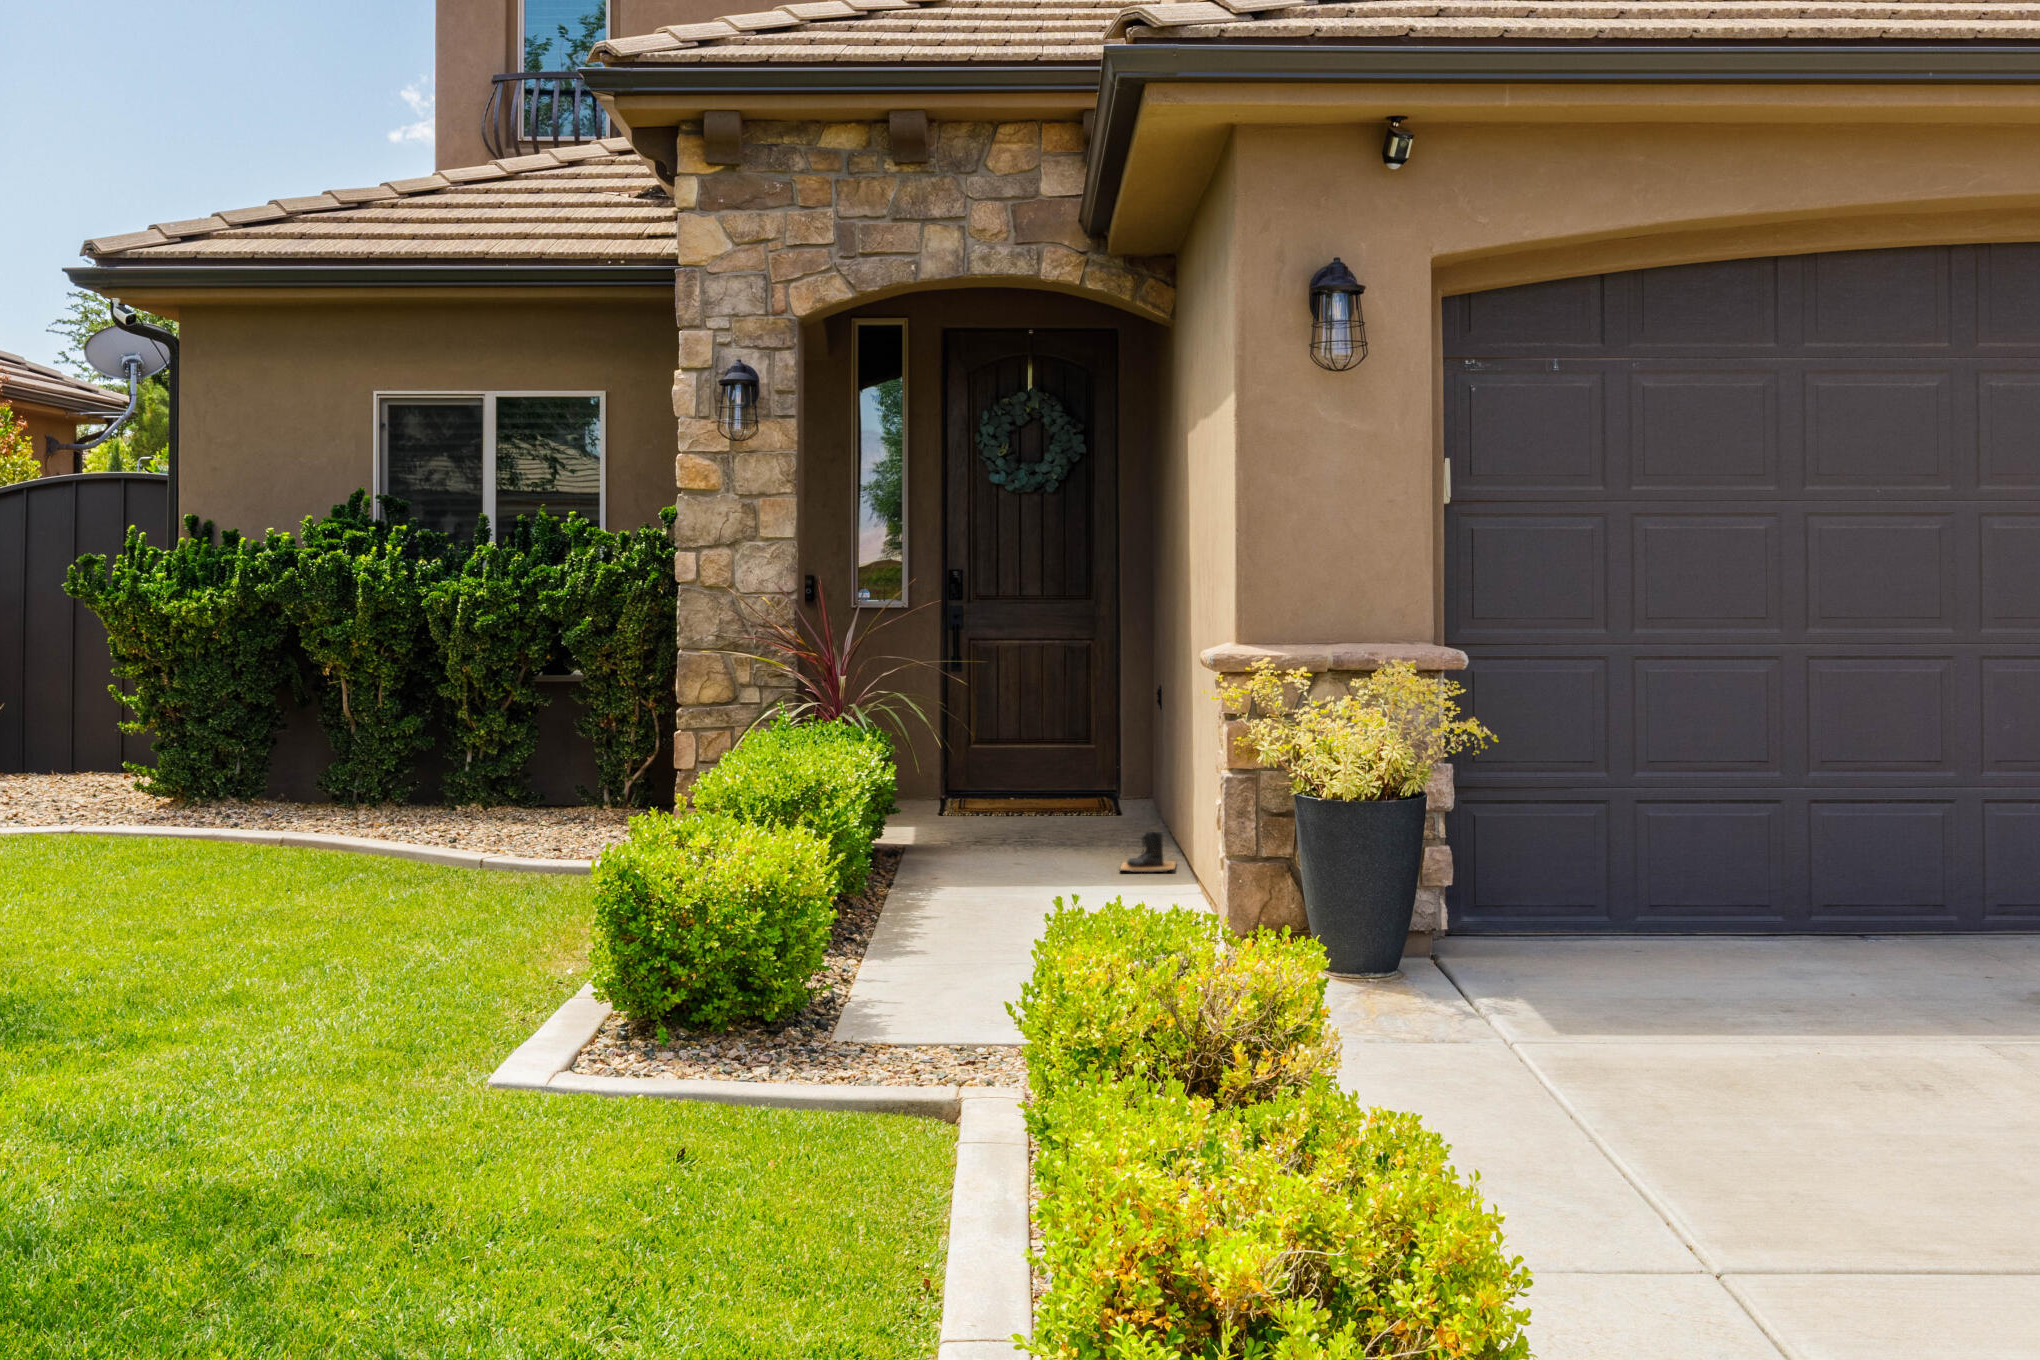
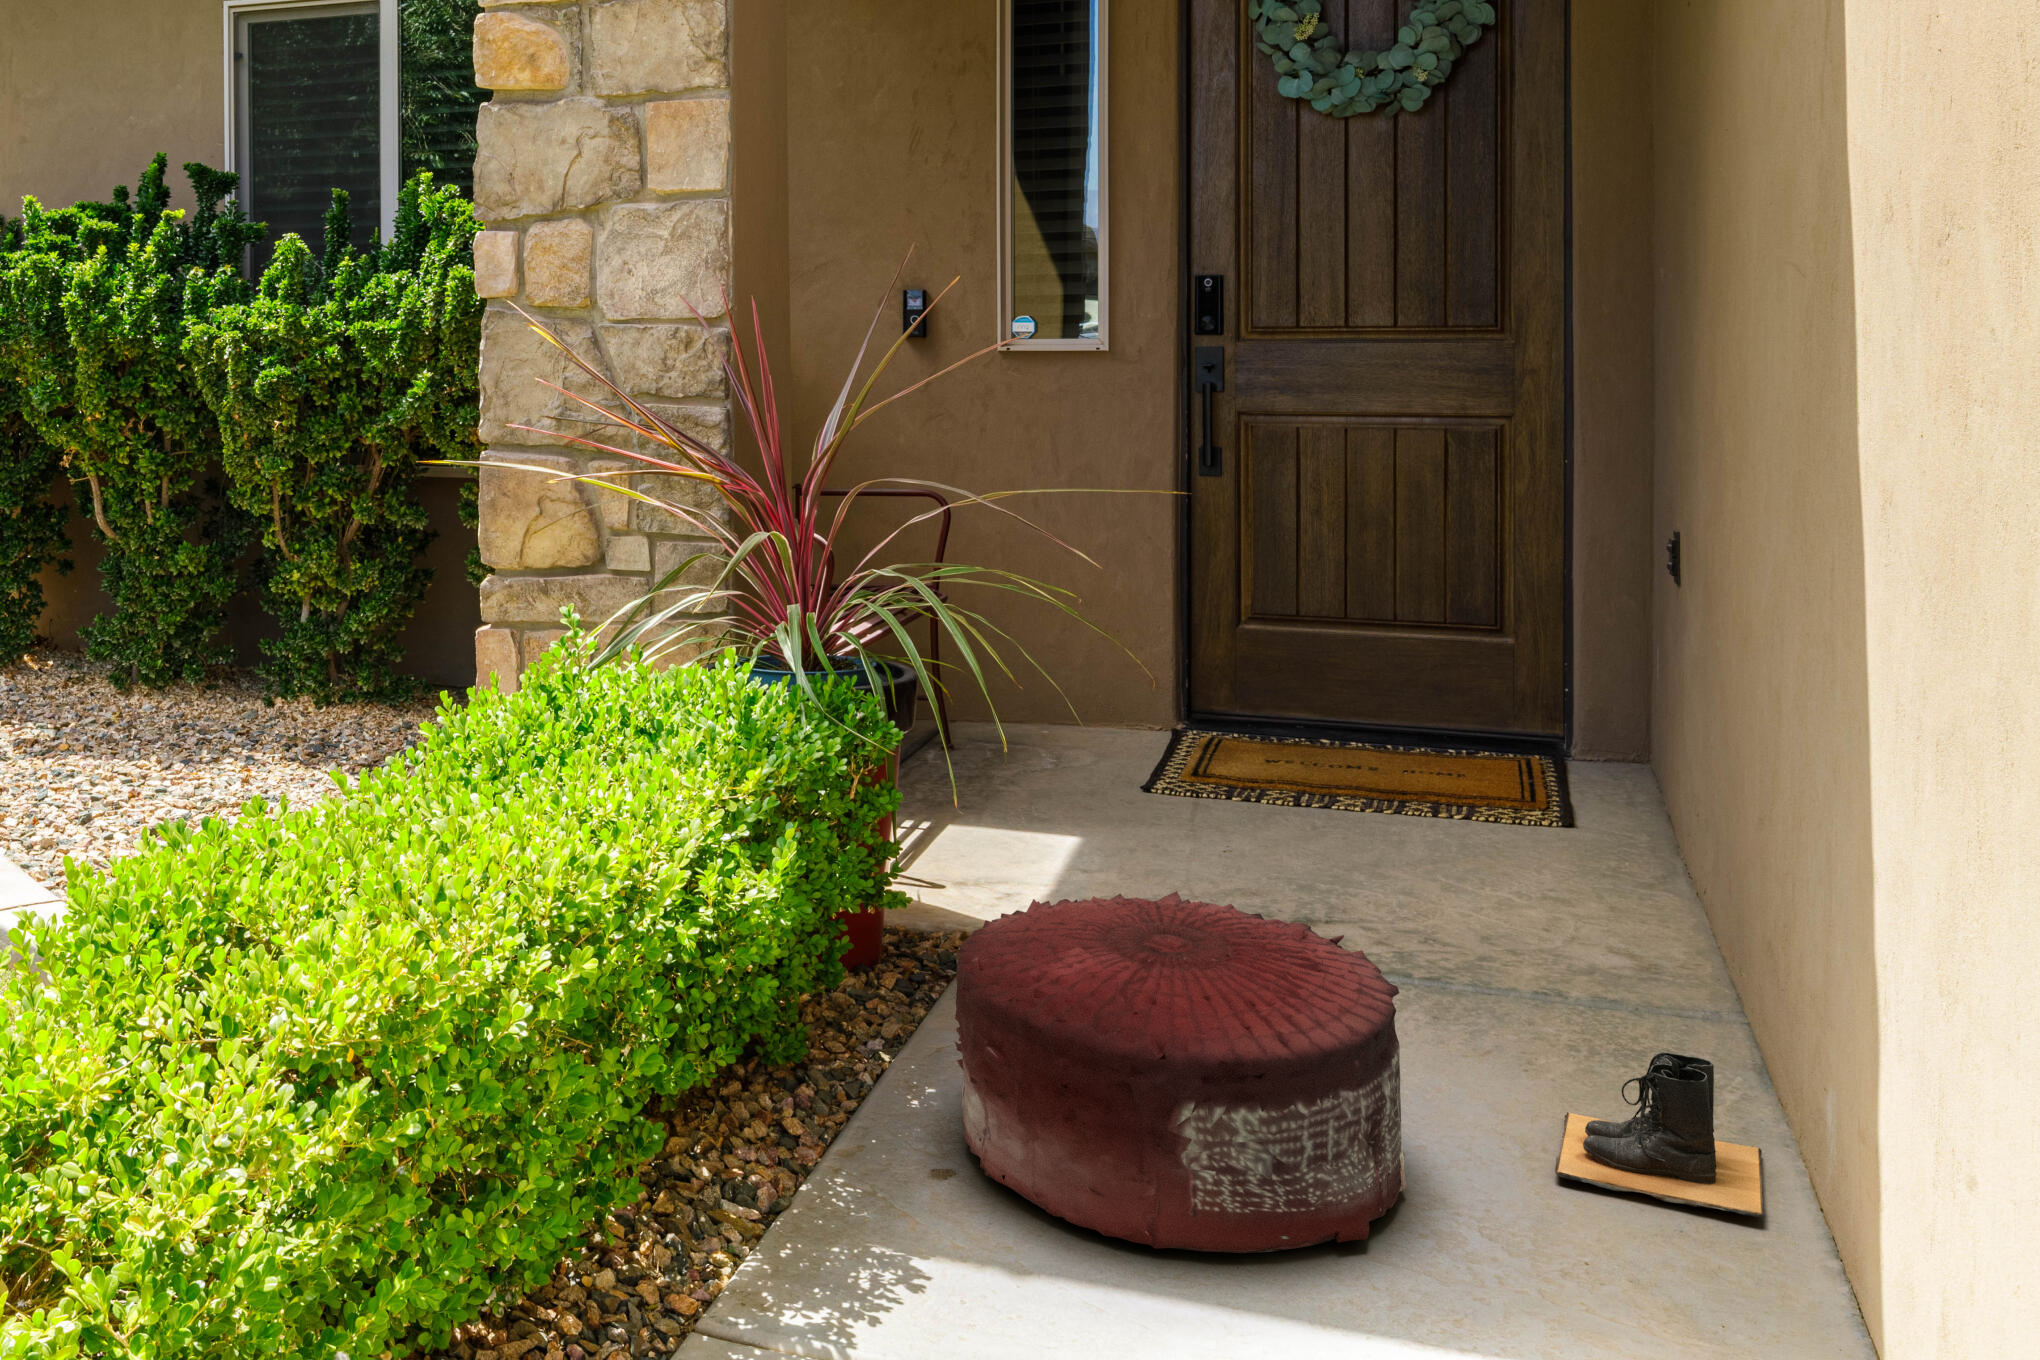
pouf: none [934,802,1077,892] -> present [955,891,1406,1253]

